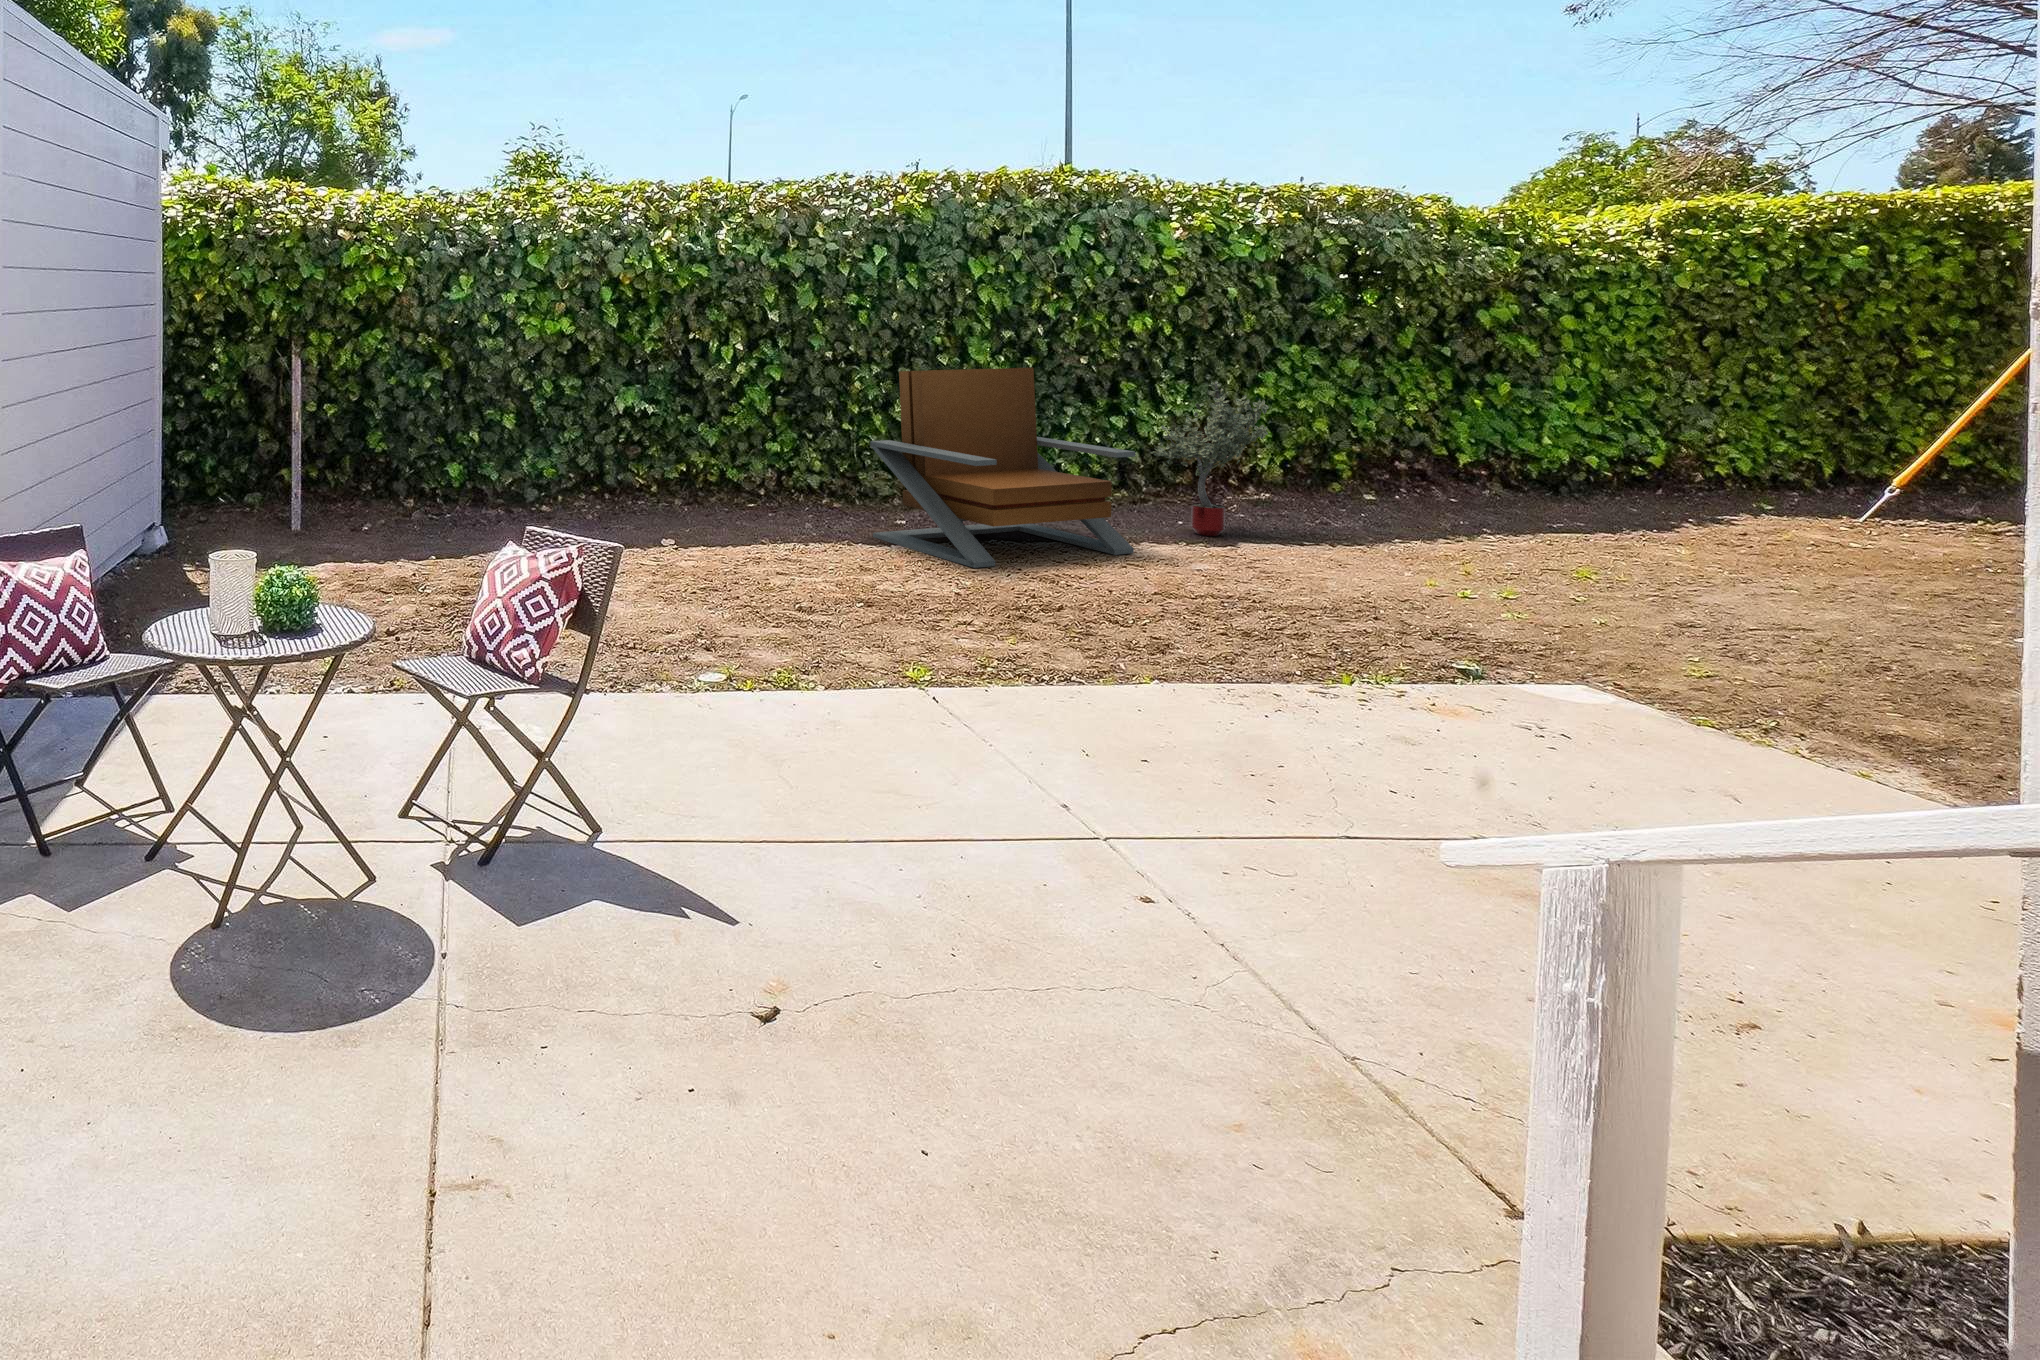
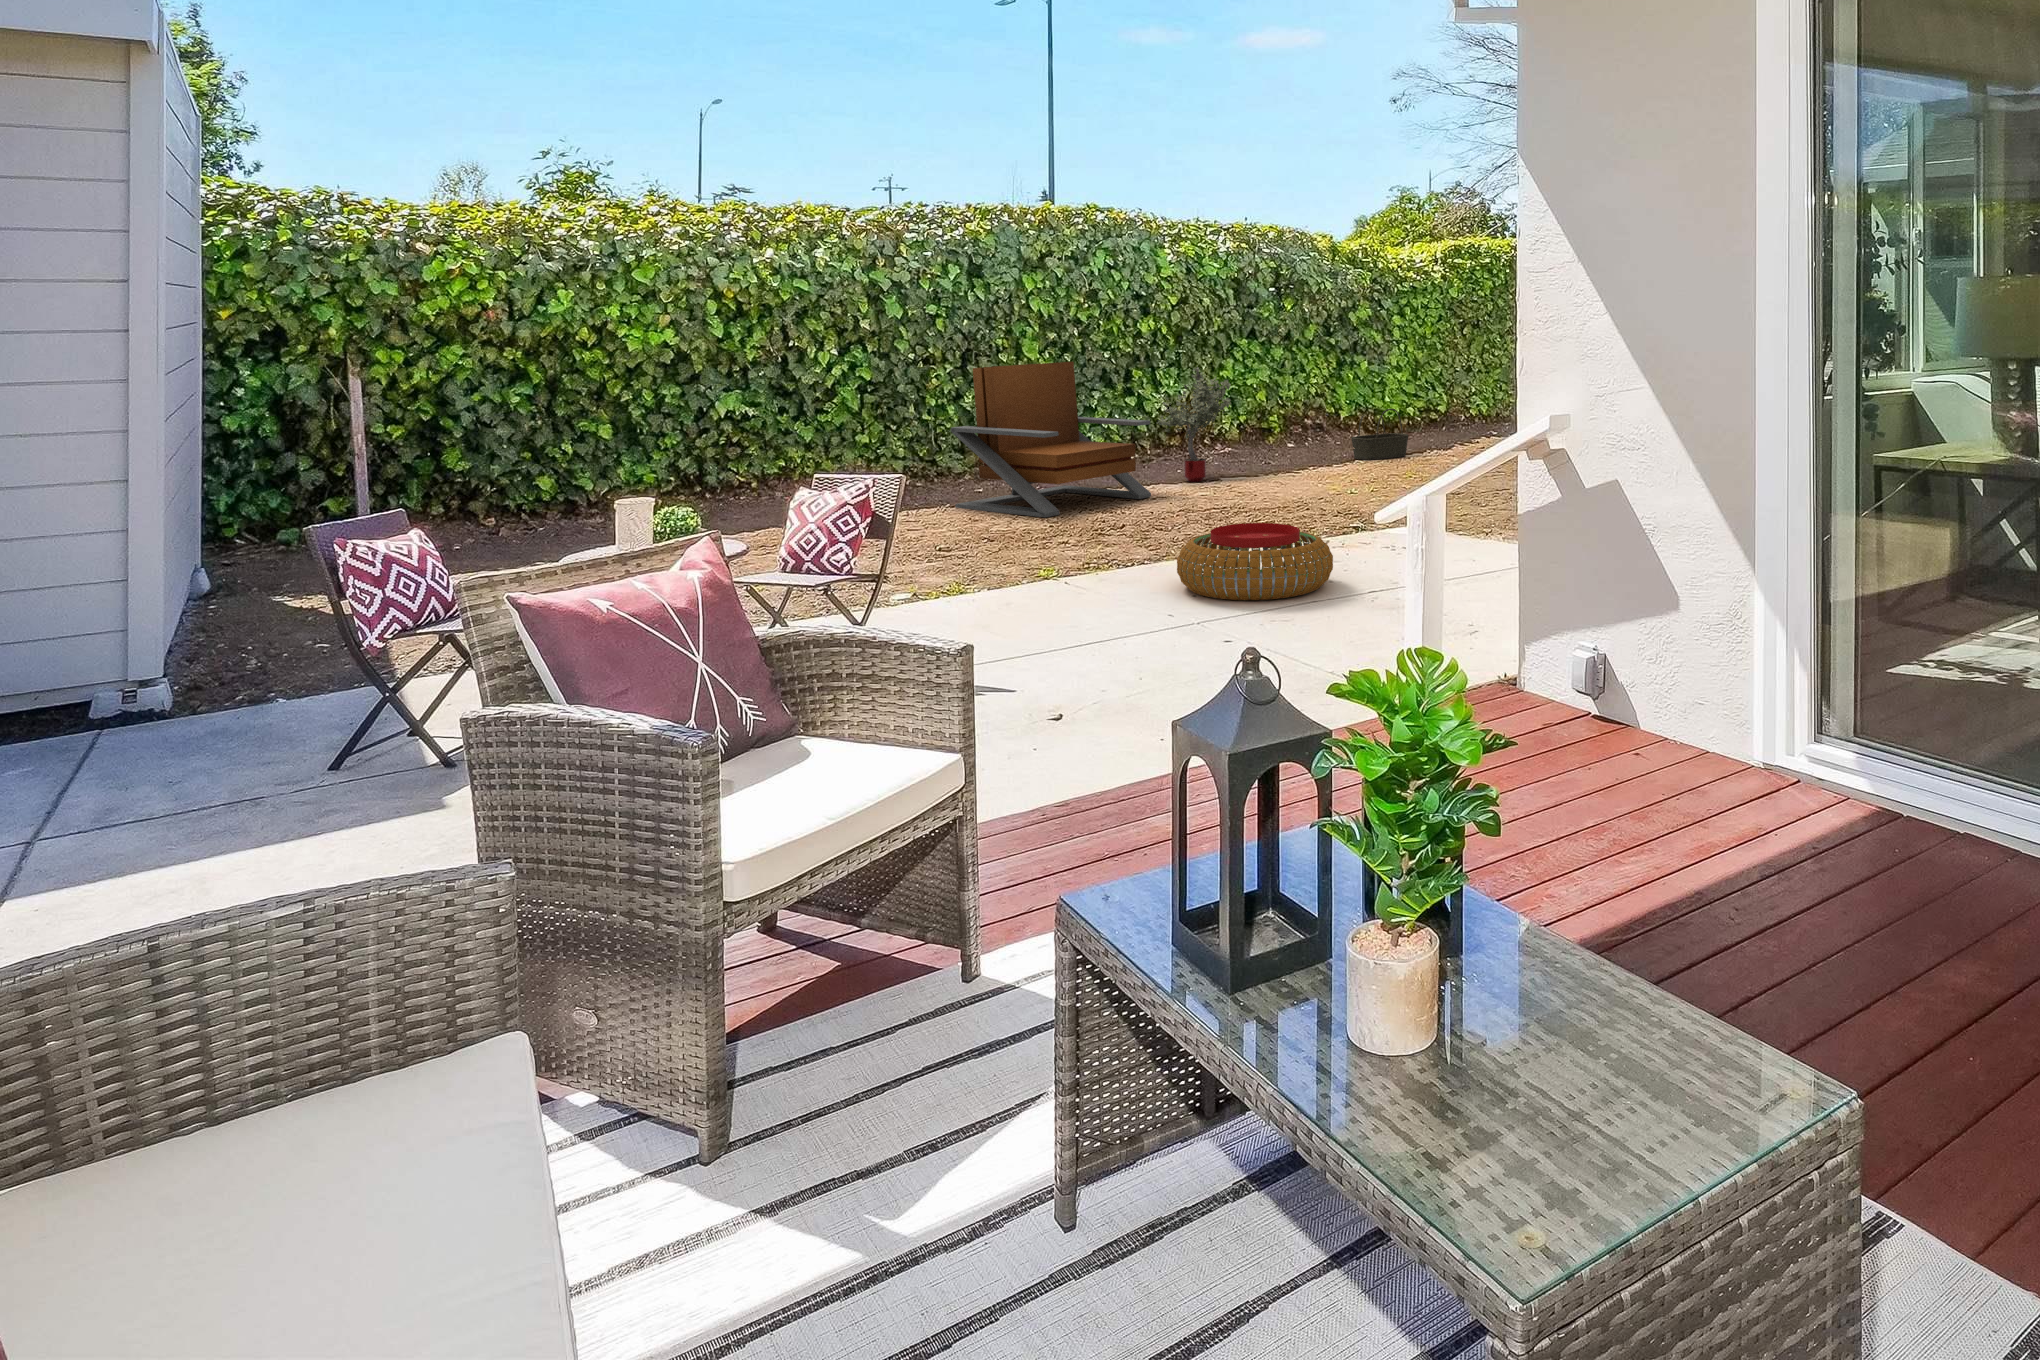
basket: none [1477,450,1586,529] -> present [1351,409,1408,460]
pouf: none [1117,650,1416,803] -> present [1177,523,1333,600]

